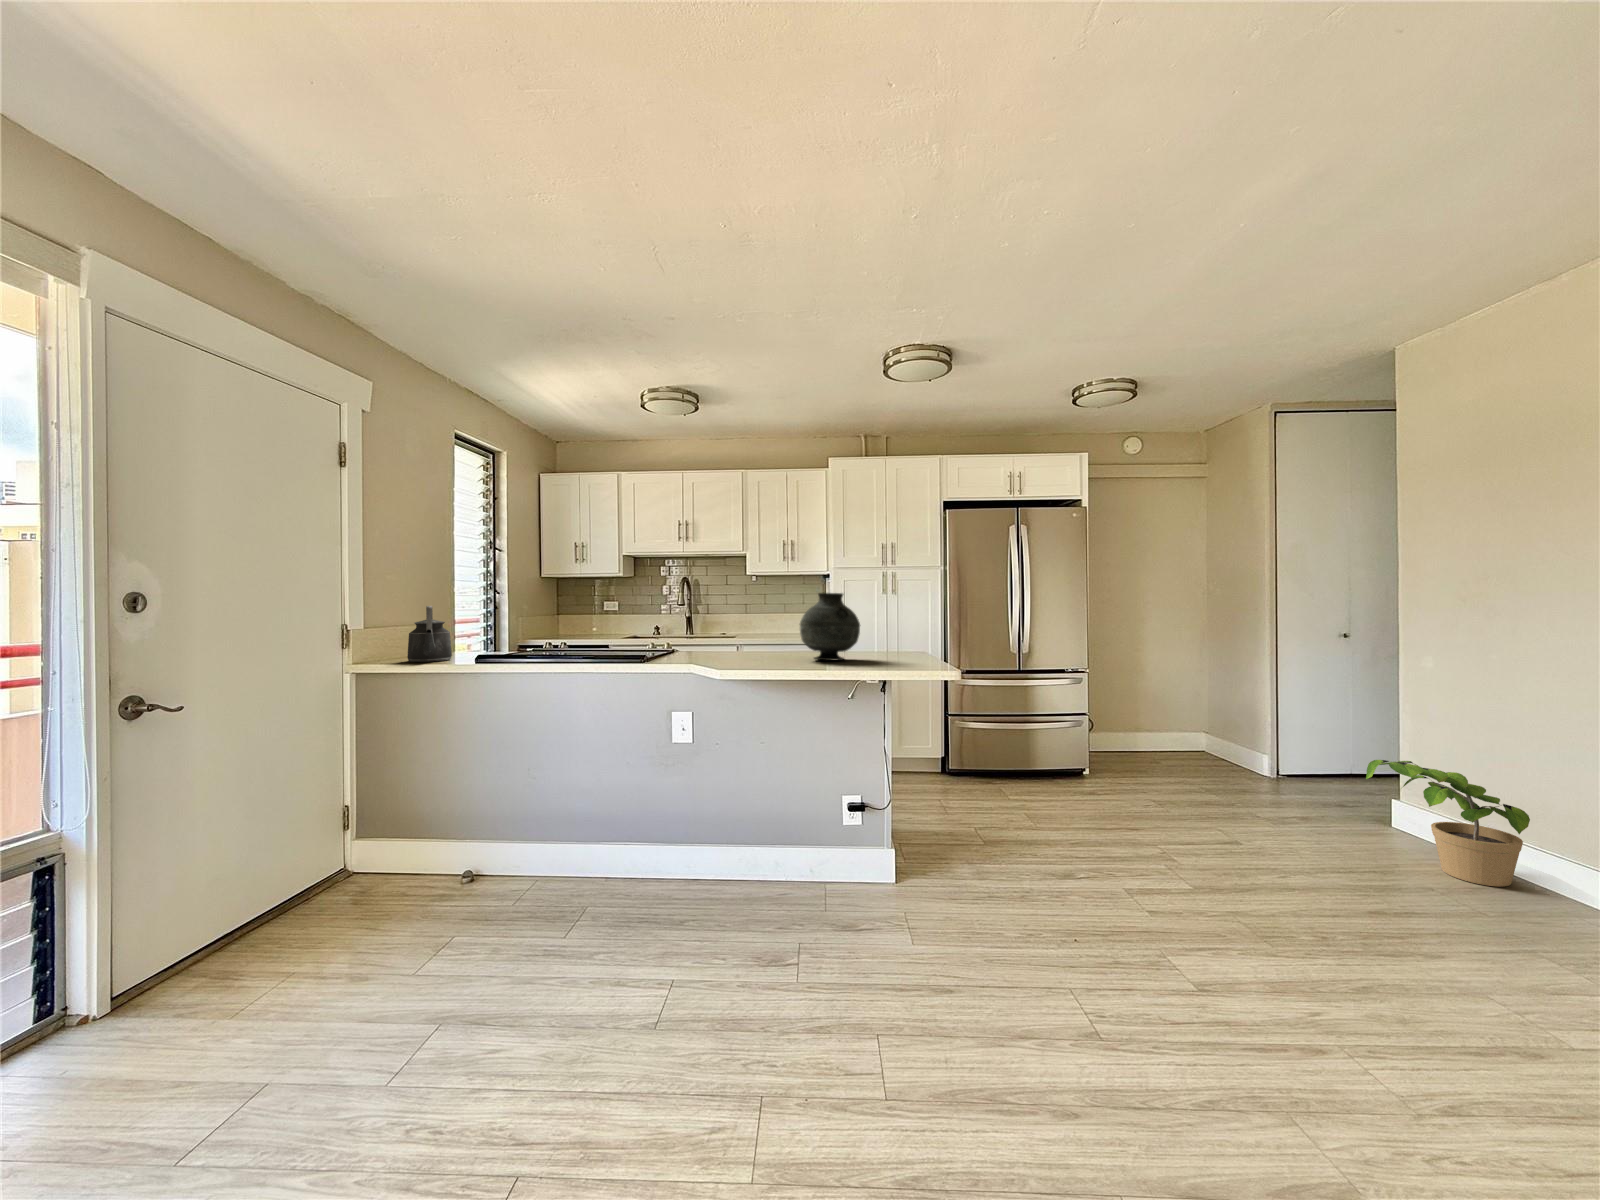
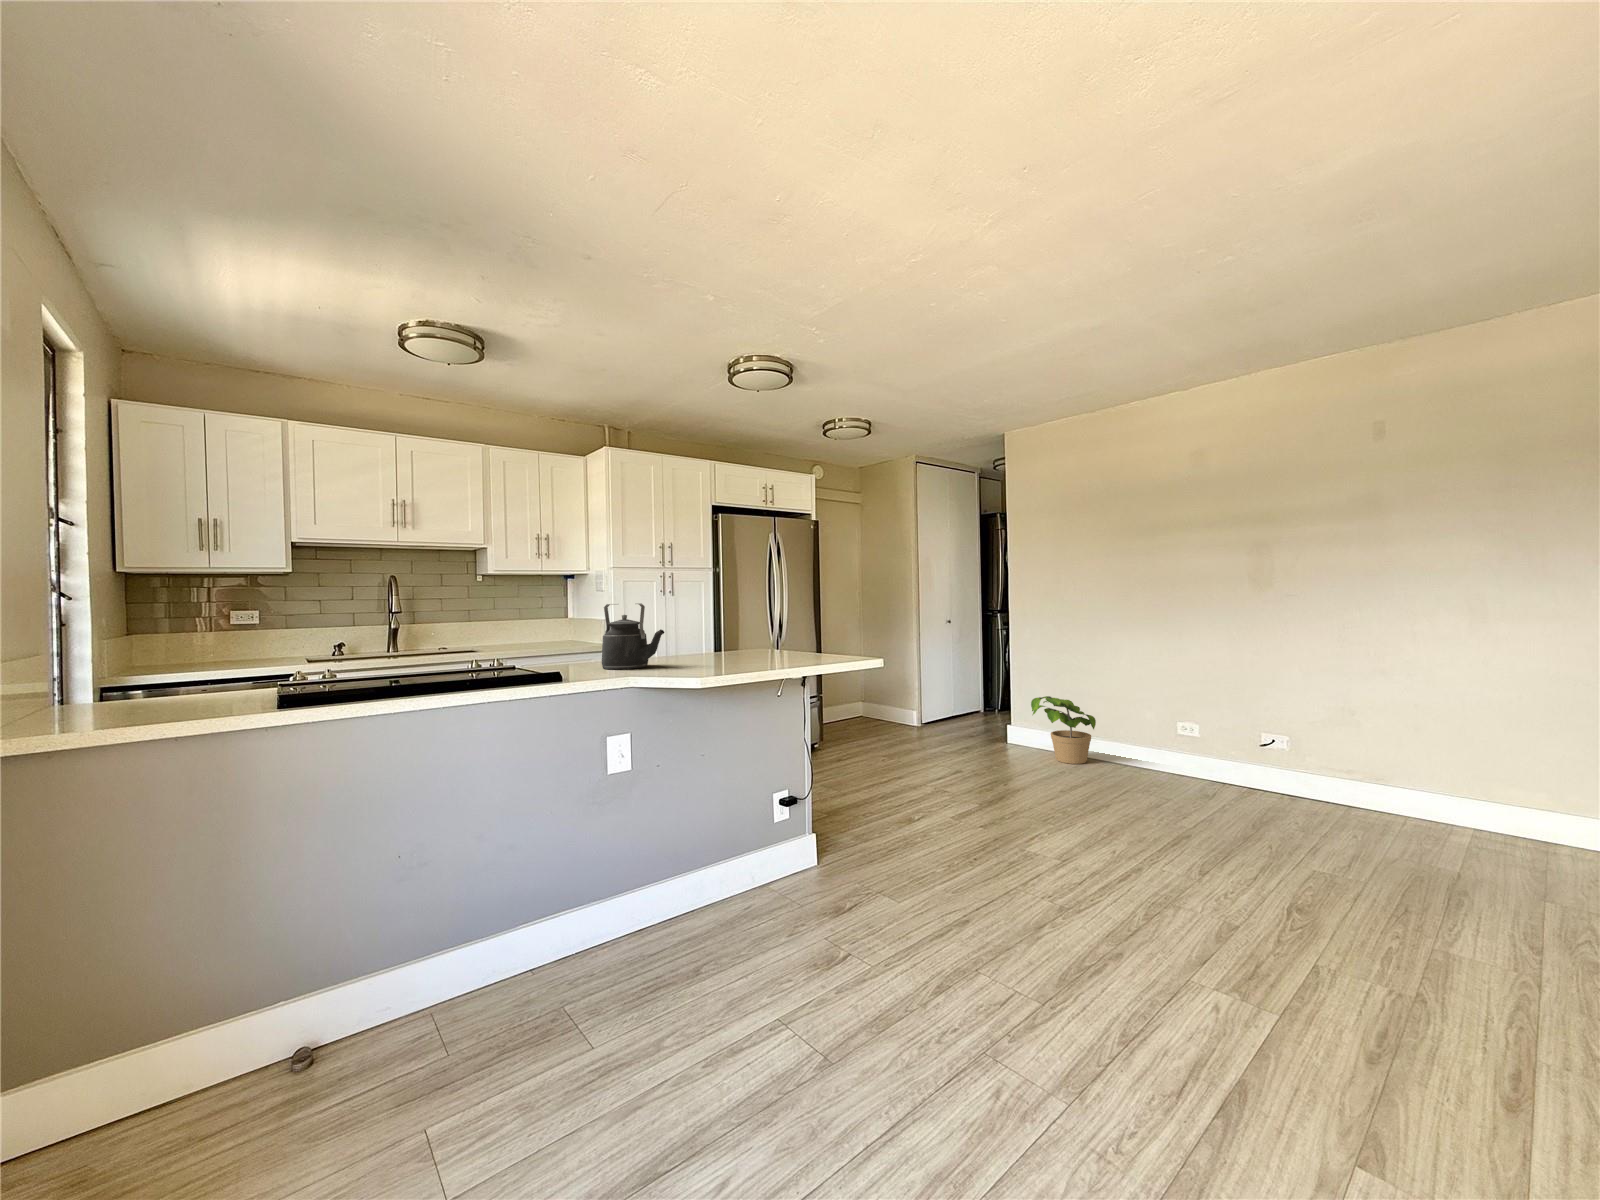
vase: present [800,593,860,660] -> none [730,591,791,660]
kettle: present [407,606,452,662] -> present [602,603,664,669]

